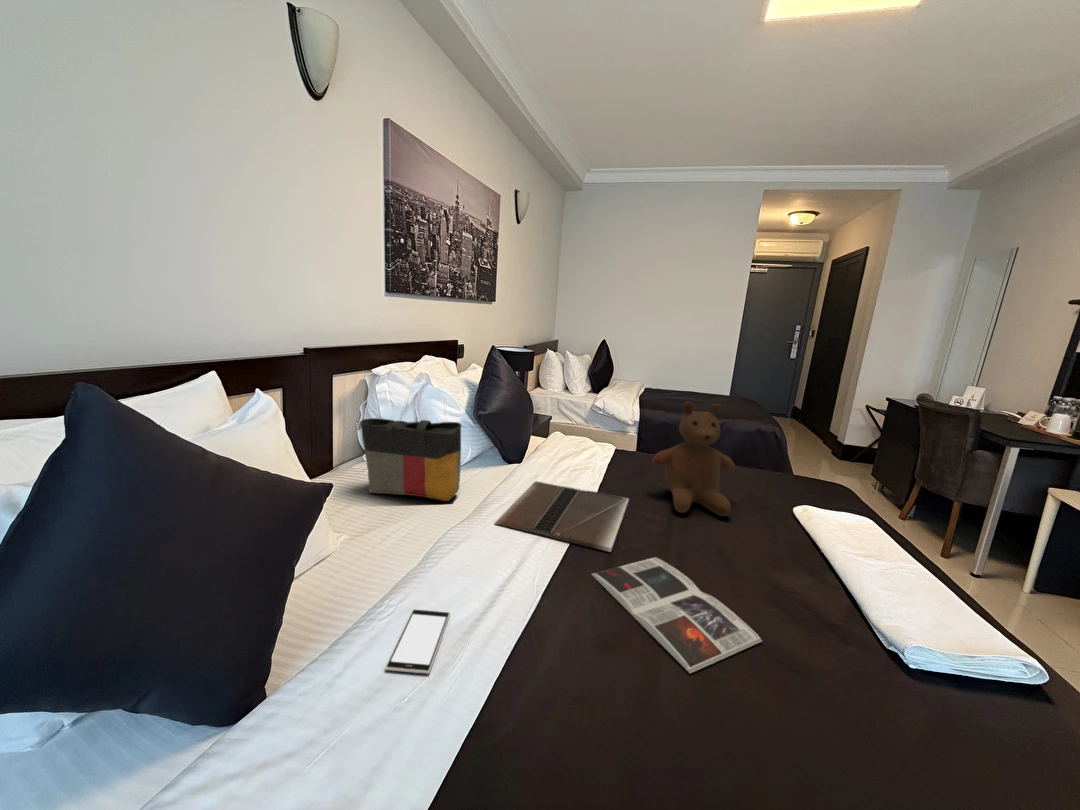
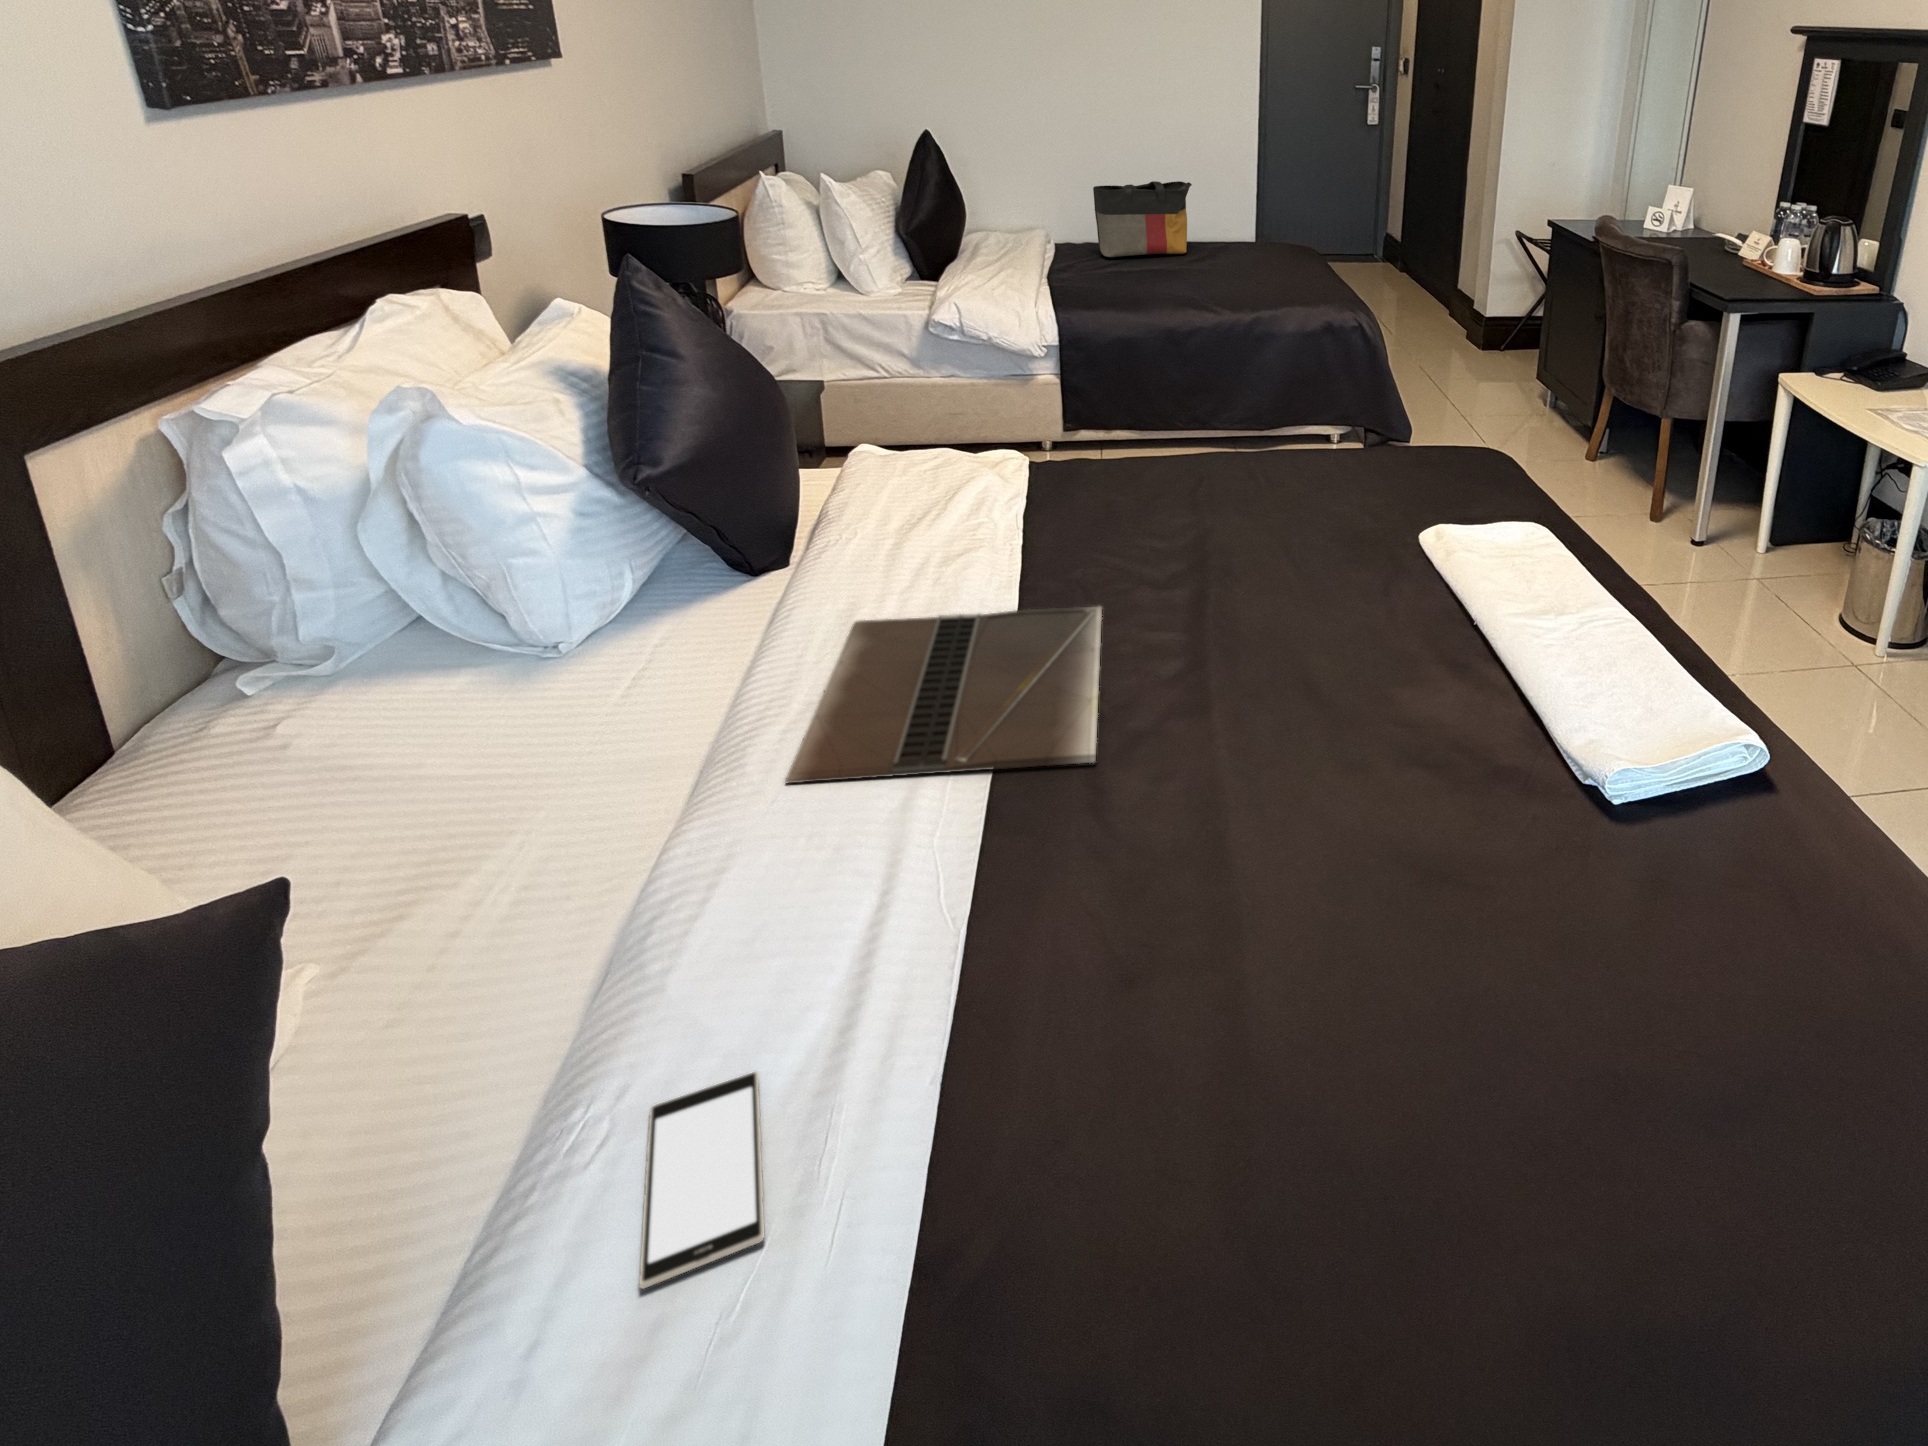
teddy bear: present [652,401,735,516] -> none [1138,356,1316,611]
tote bag: present [361,418,462,501] -> present [1093,181,1192,257]
magazine: present [592,557,762,673] -> none [1068,742,1413,974]

